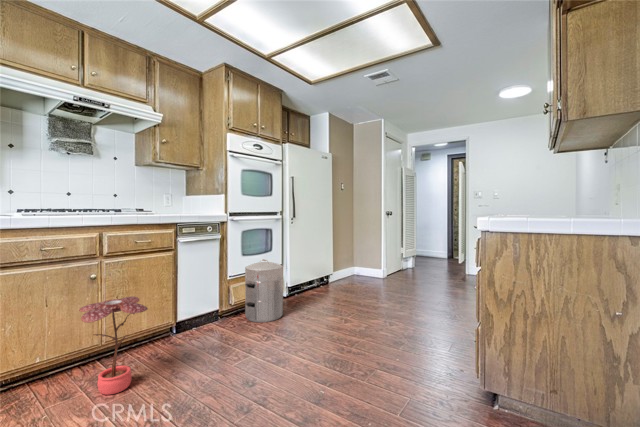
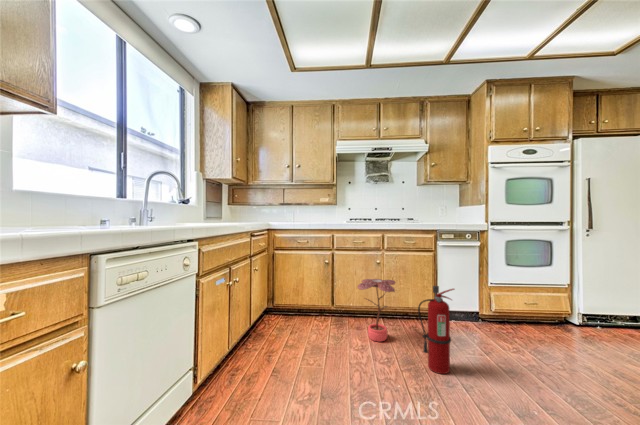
waste bin: present [245,260,283,322] -> none [504,273,560,343]
fire extinguisher: none [193,285,231,389] -> present [418,286,454,374]

